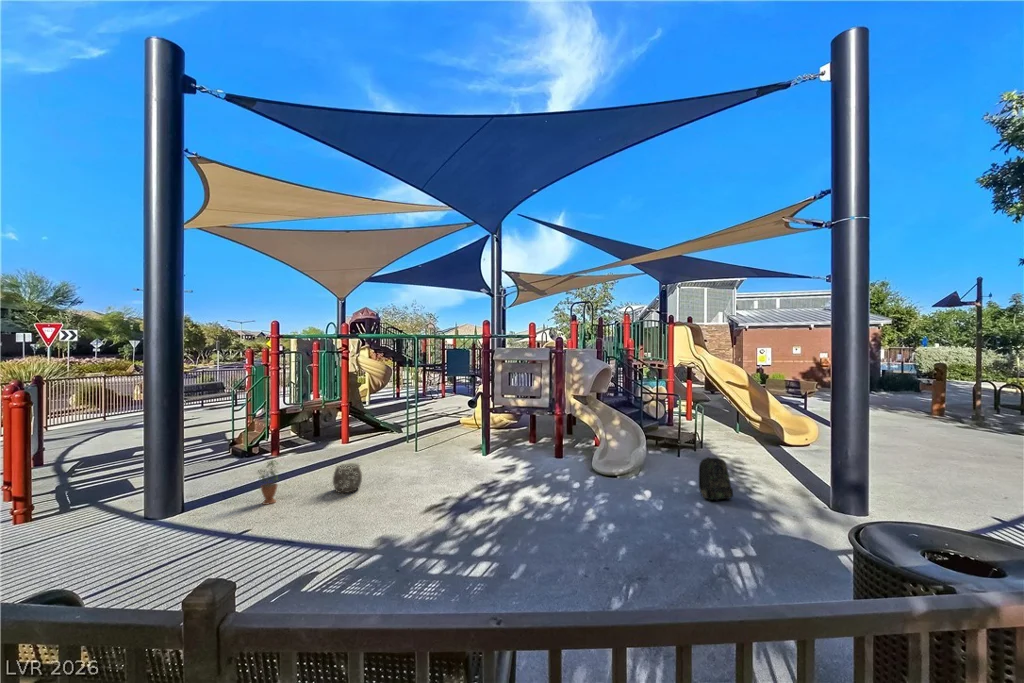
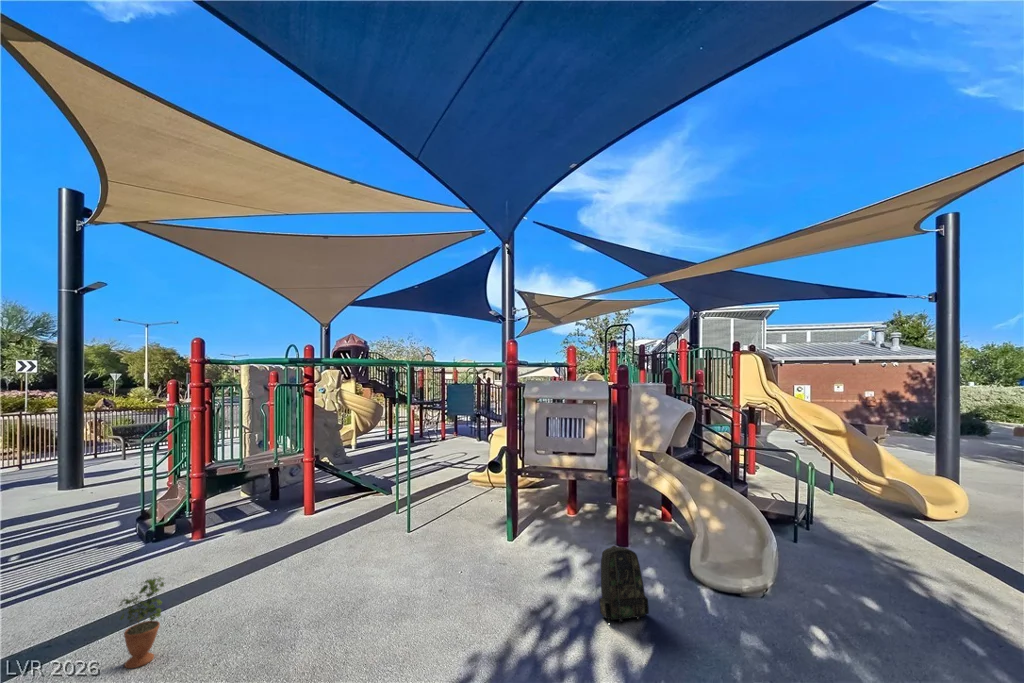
backpack: present [699,457,733,501] -> present [599,546,649,622]
woven basket: present [333,463,362,493] -> none [267,573,321,633]

